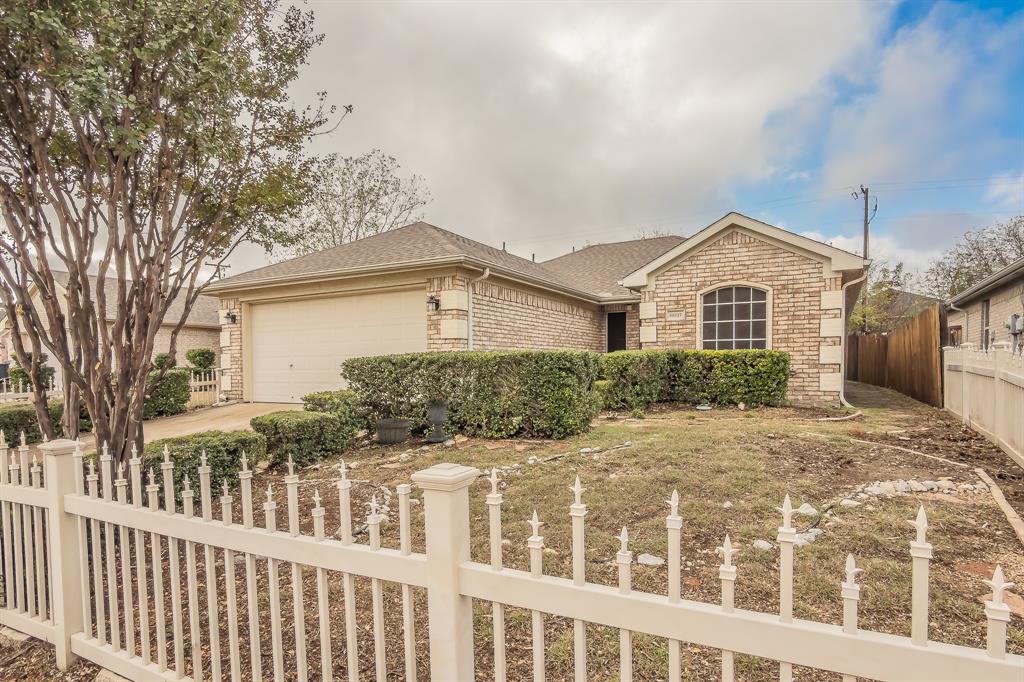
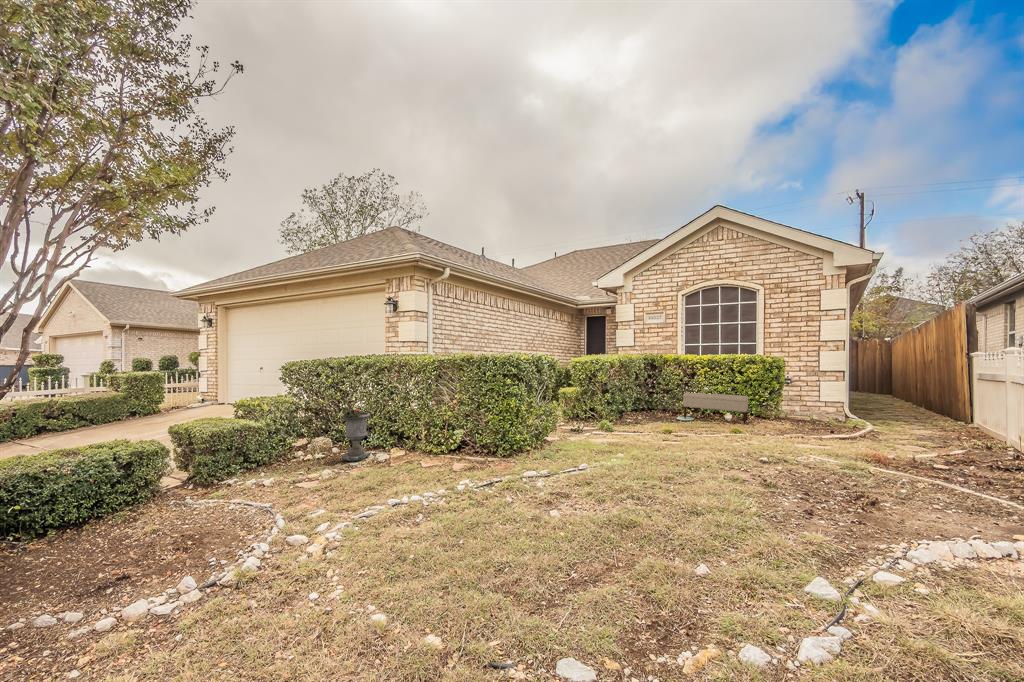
bench: none [702,385,760,412] -> present [683,392,749,424]
wooden bucket: present [376,413,410,444] -> none [292,425,335,460]

